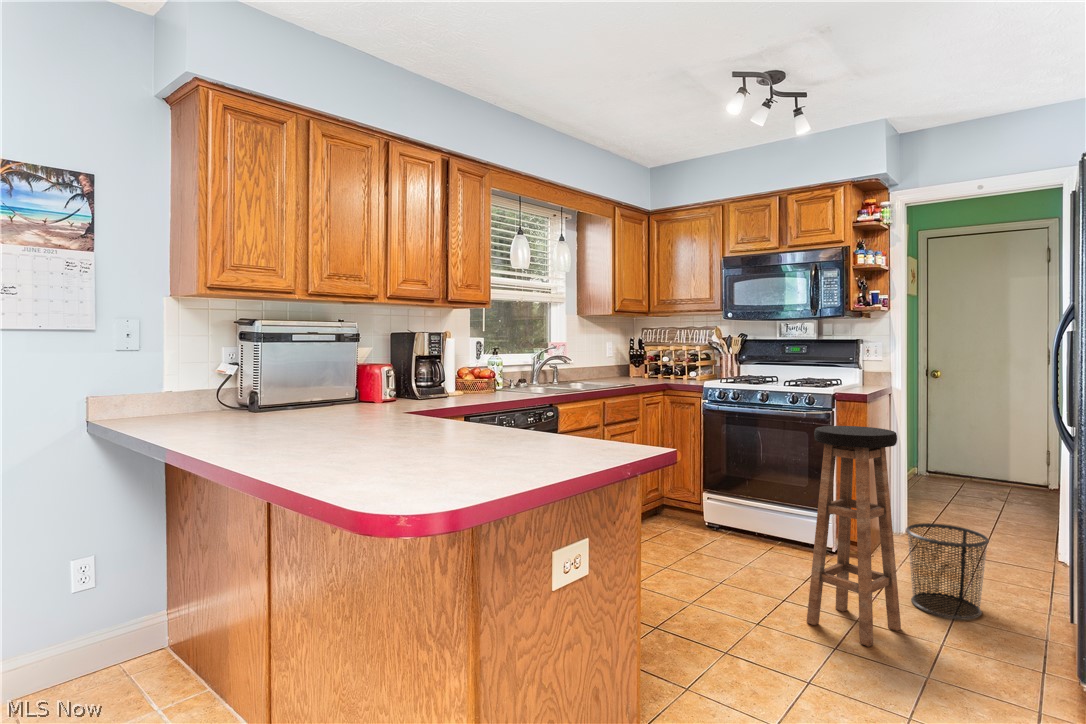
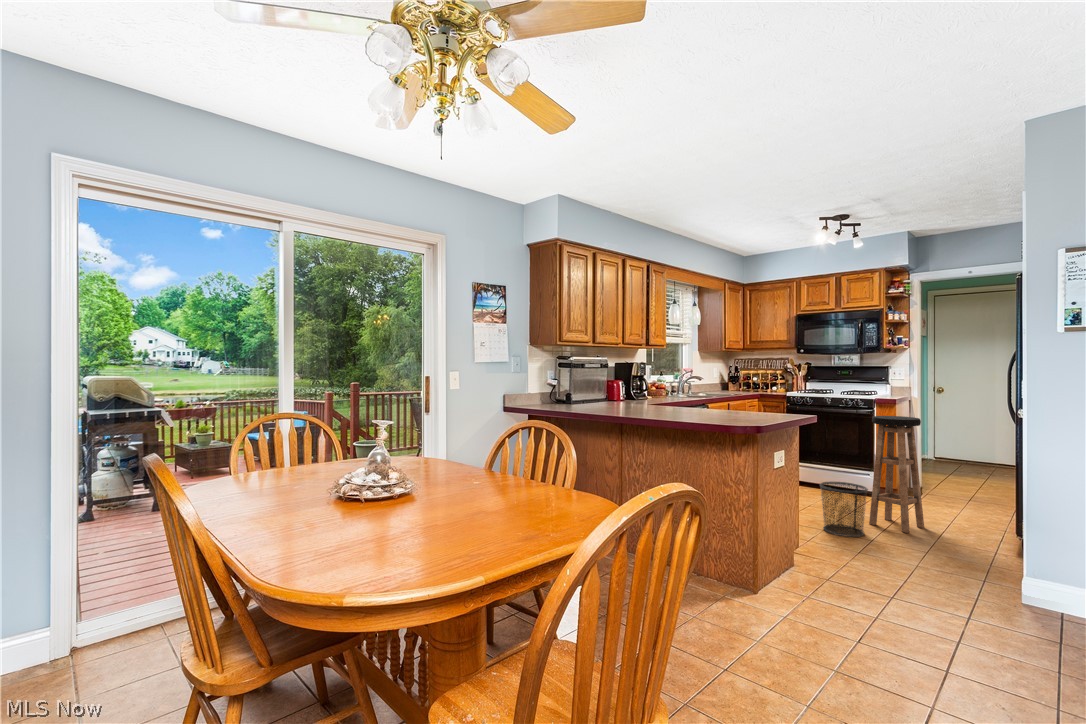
waste bin: present [906,523,989,619] -> present [820,482,868,537]

